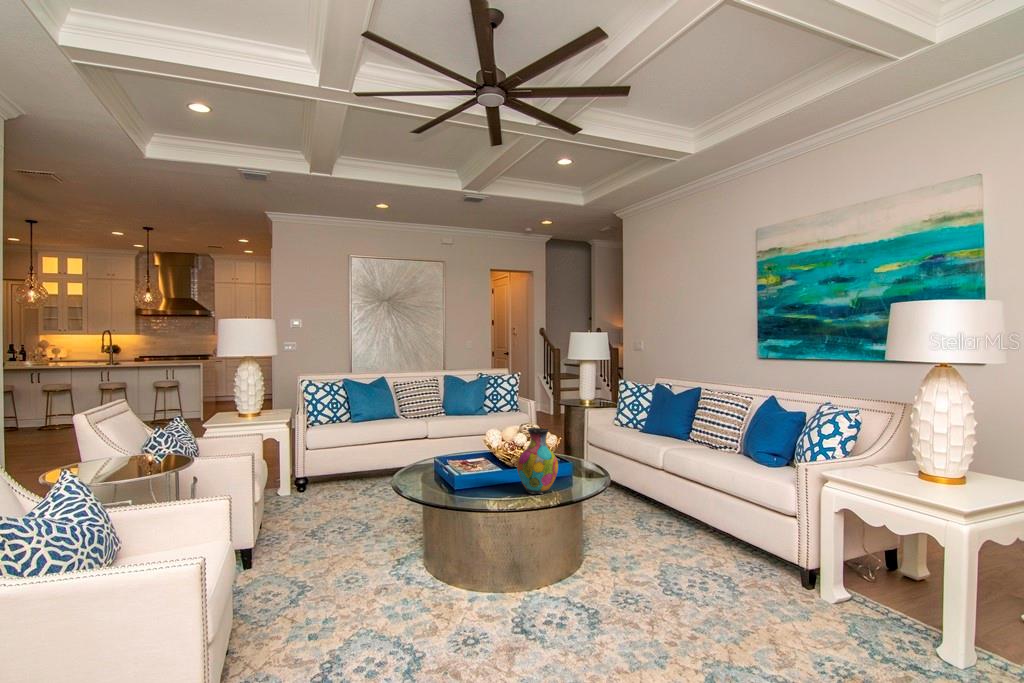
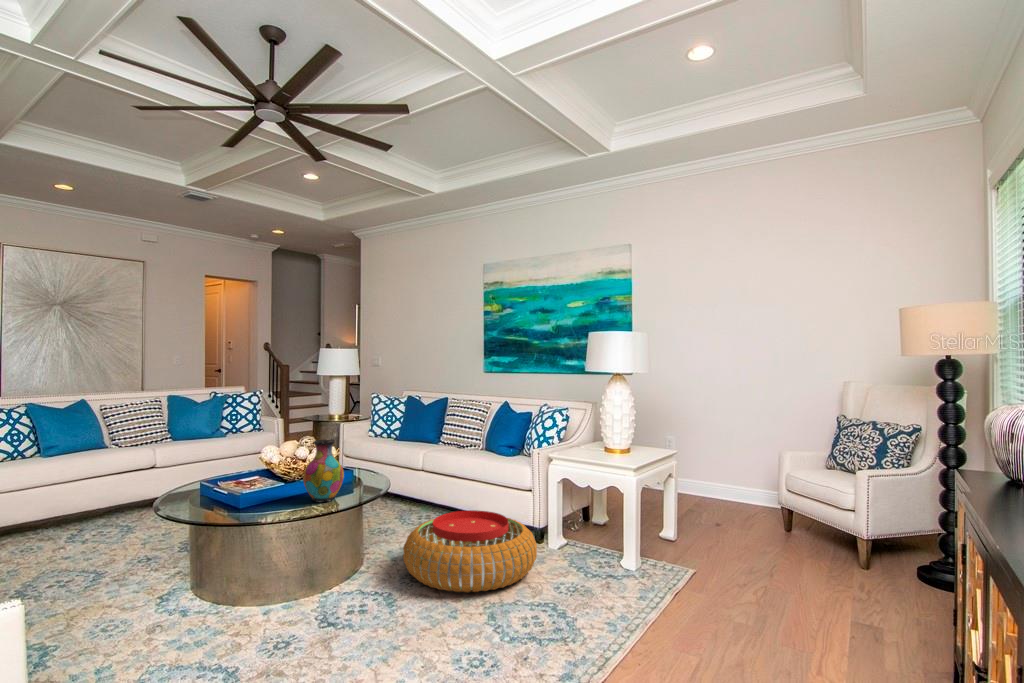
pouf: none [620,527,795,640] -> present [403,510,537,592]

